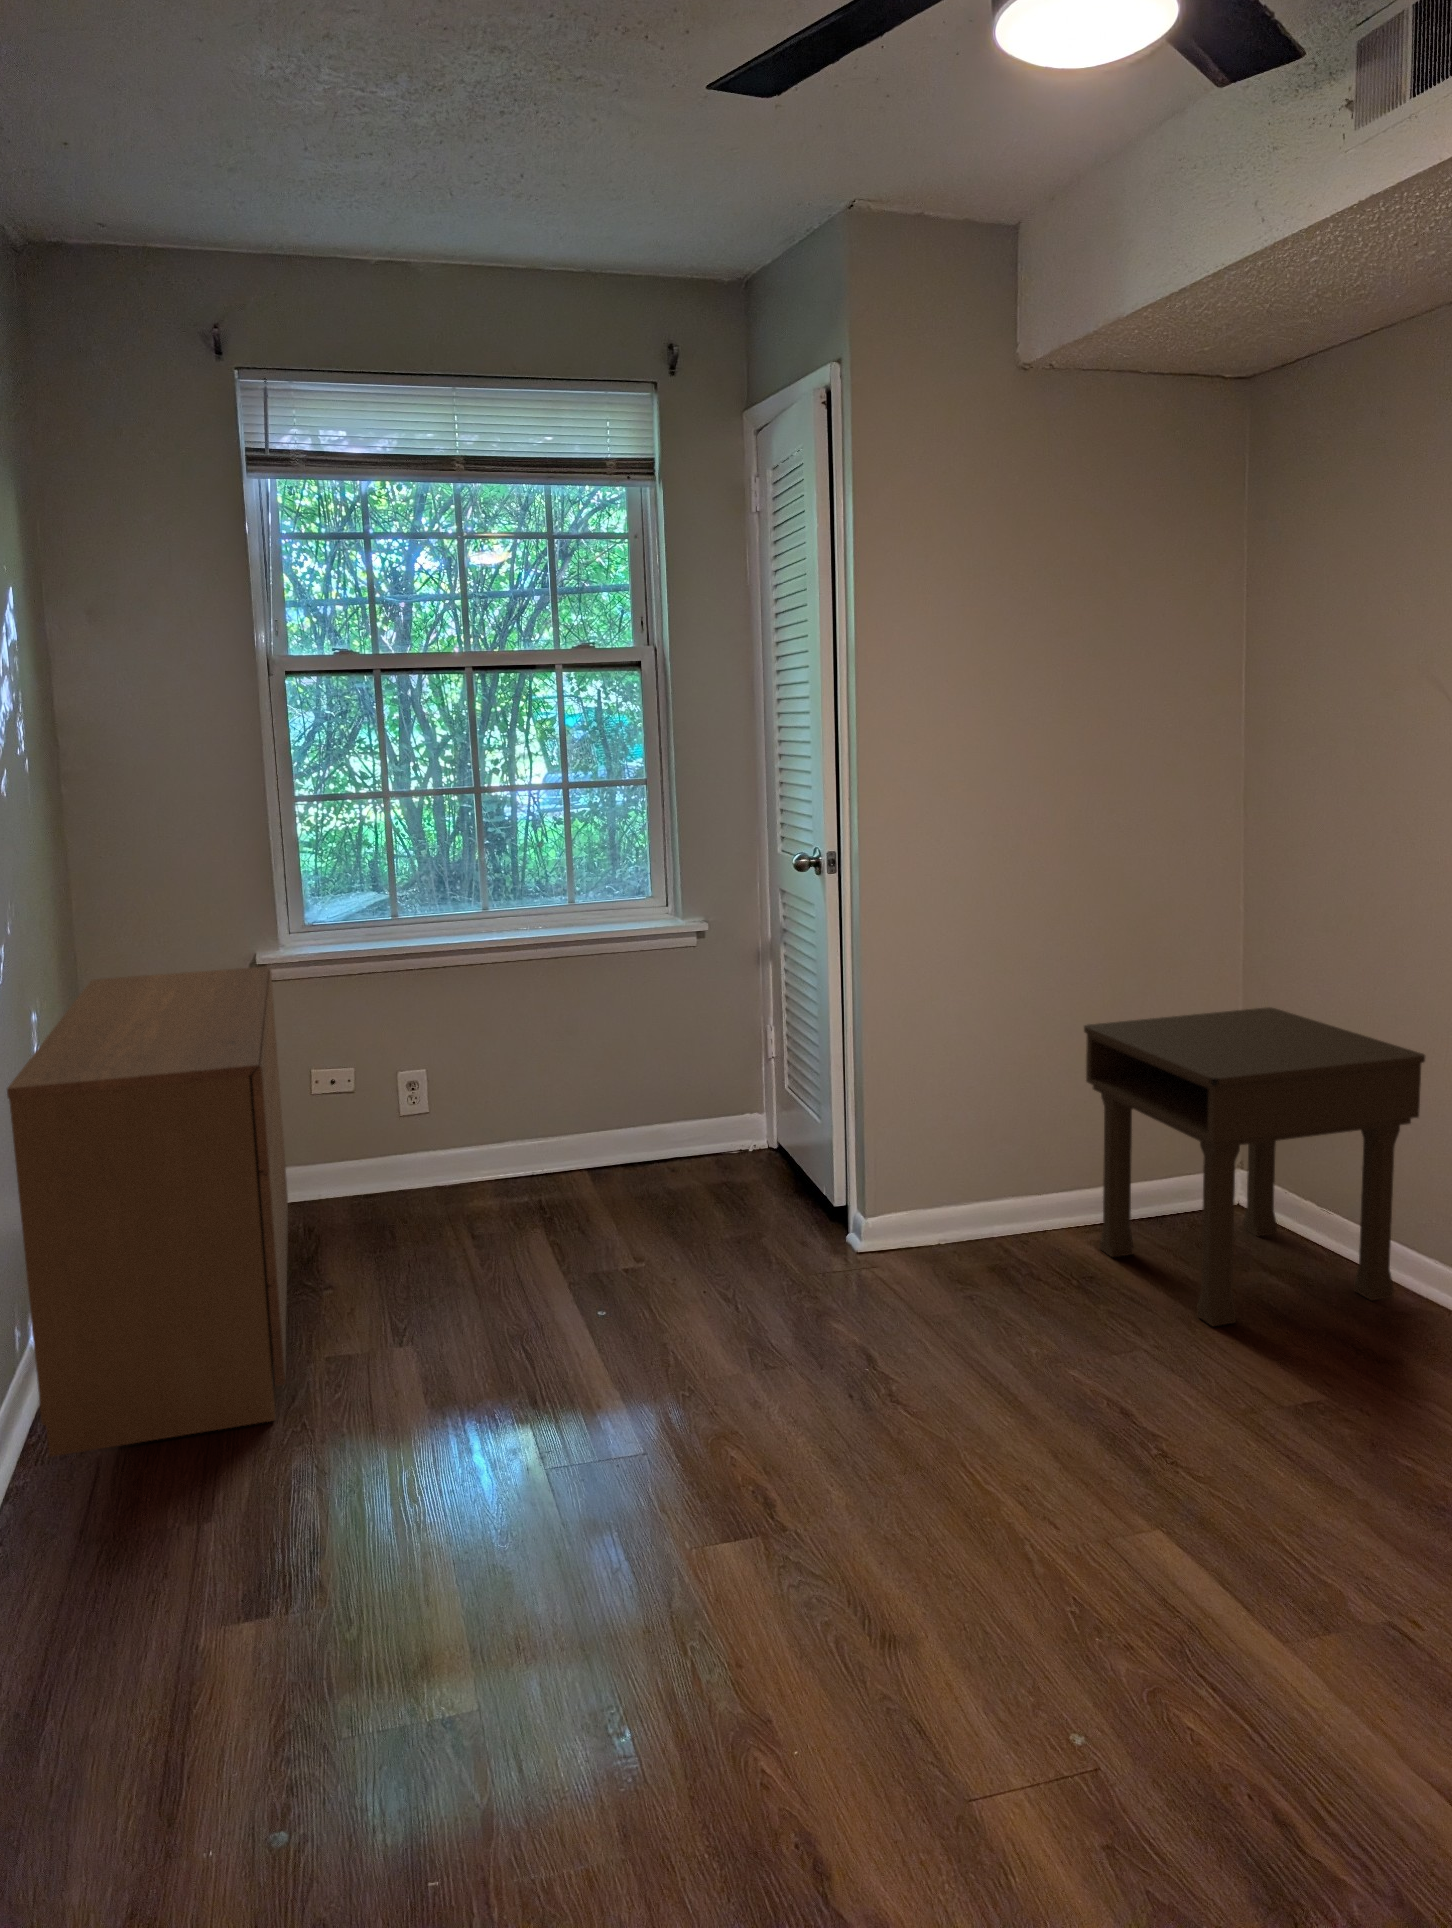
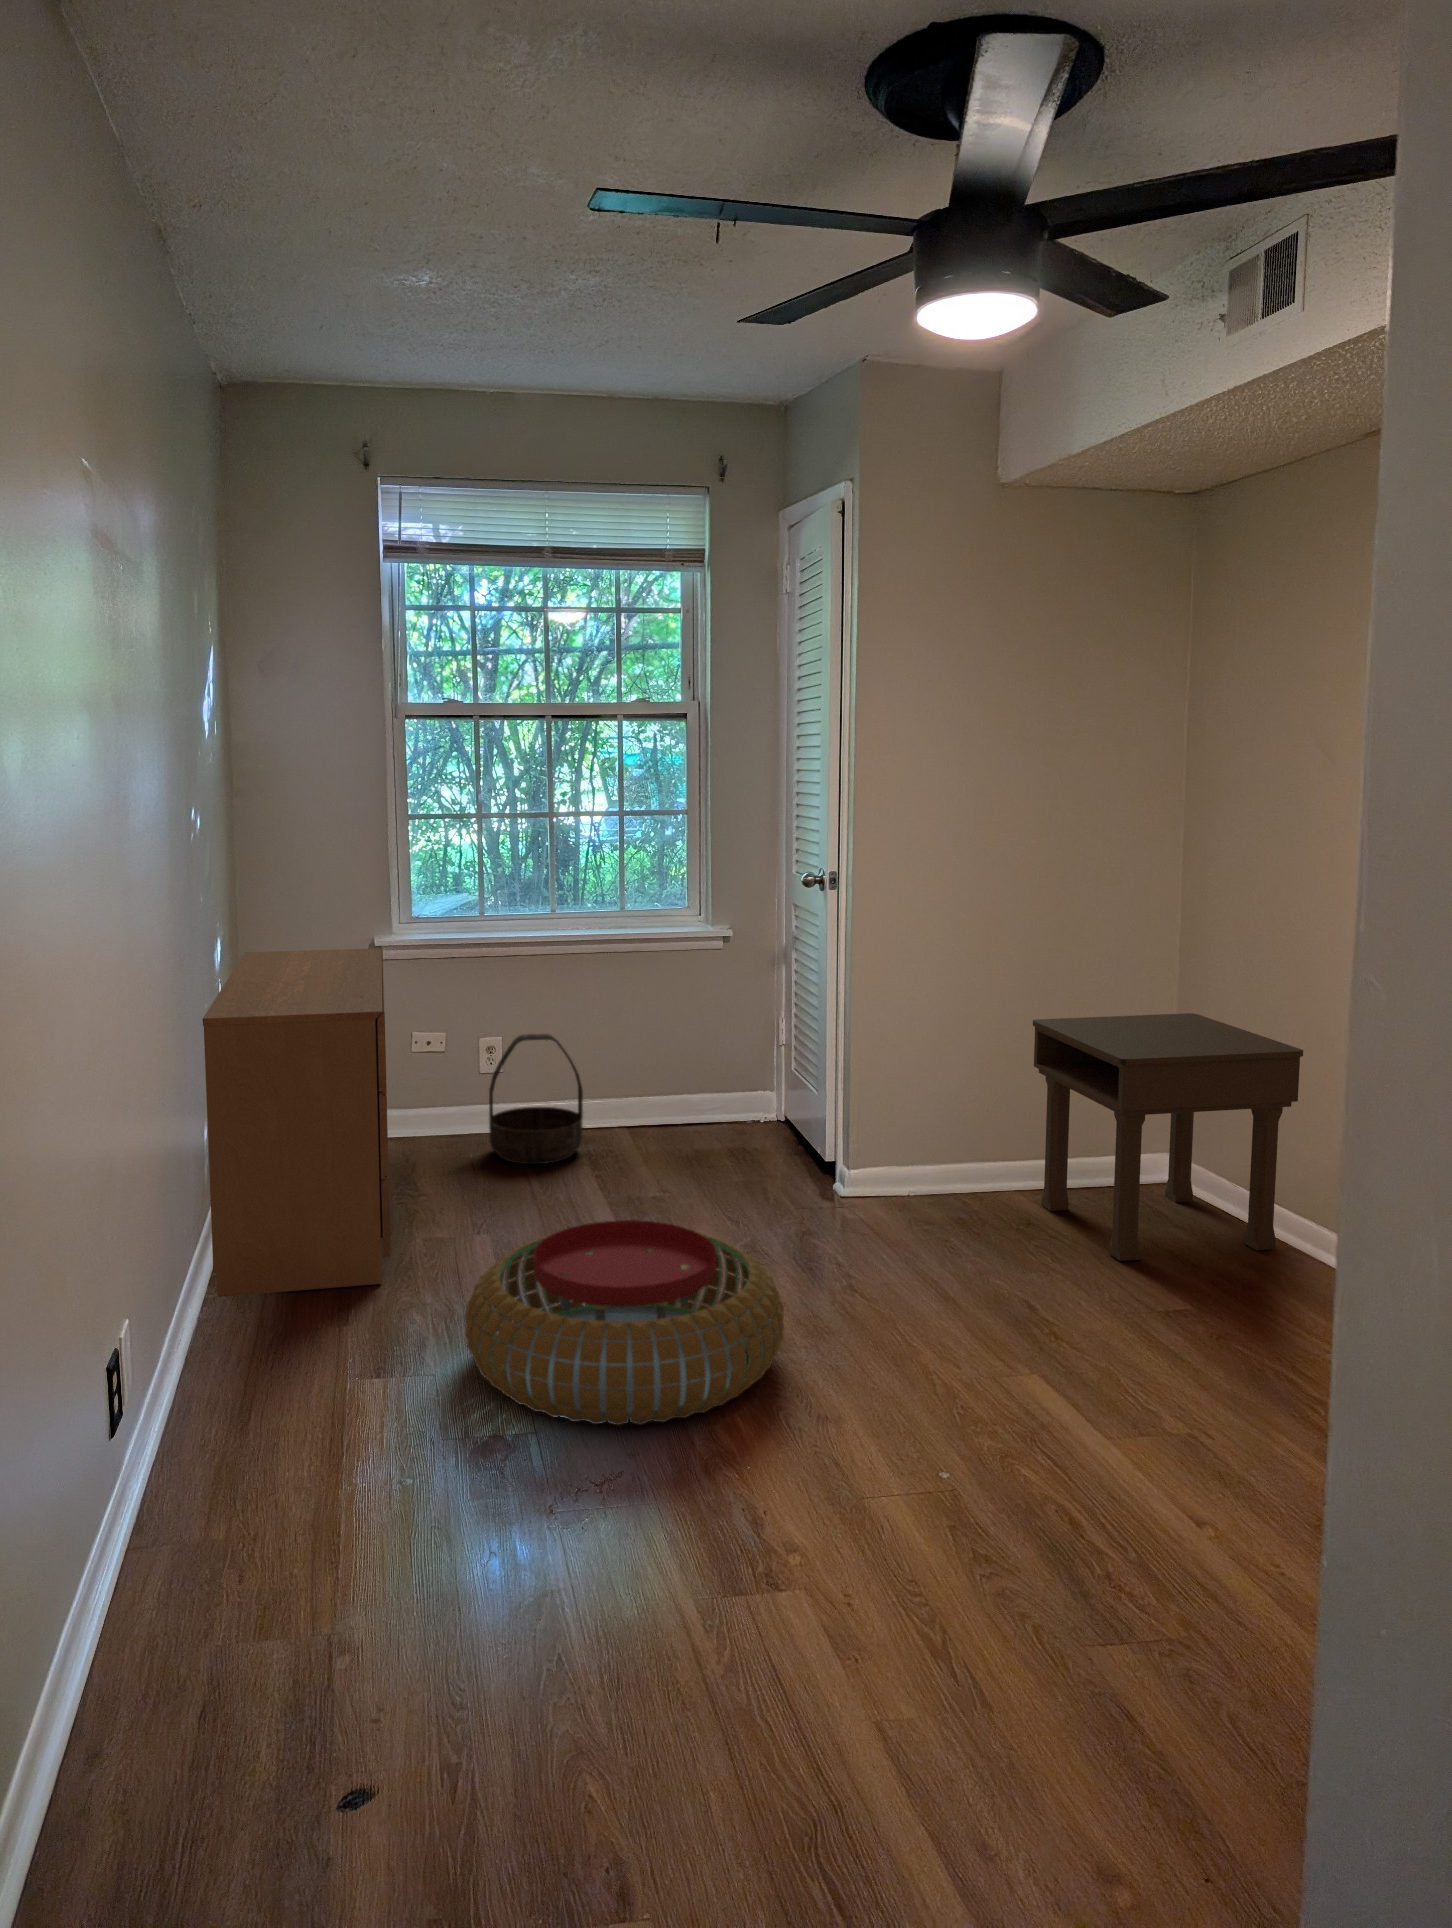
basket: none [414,1062,533,1225] -> present [489,1034,583,1164]
pouf: none [382,1331,817,1645] -> present [465,1220,784,1425]

